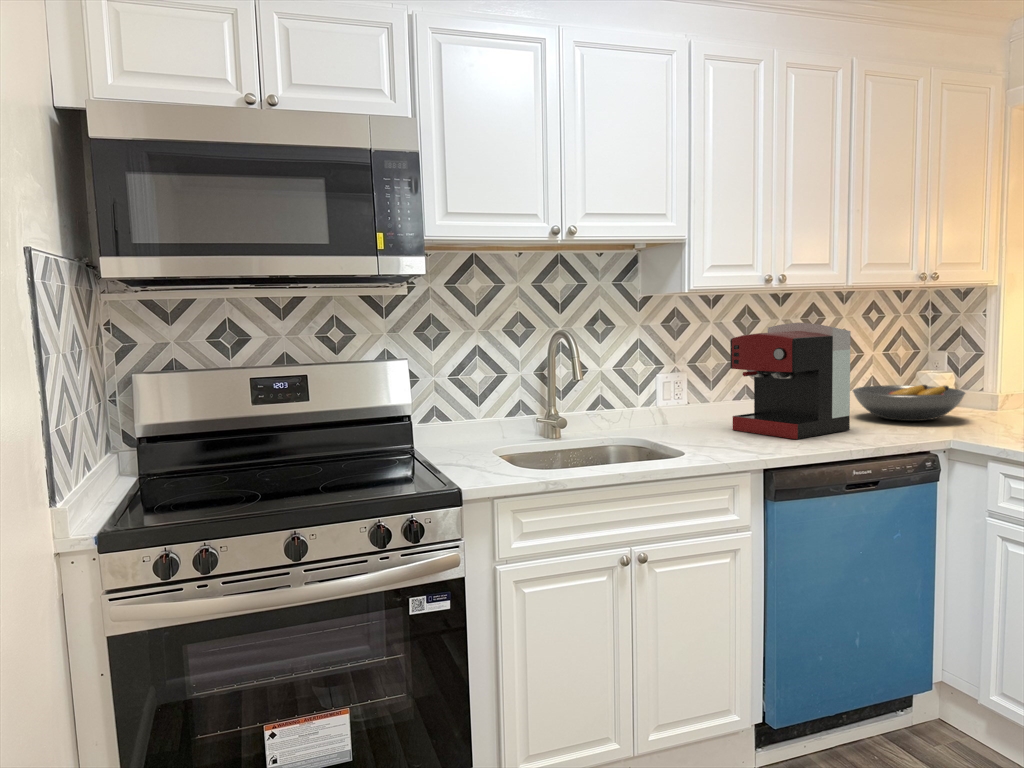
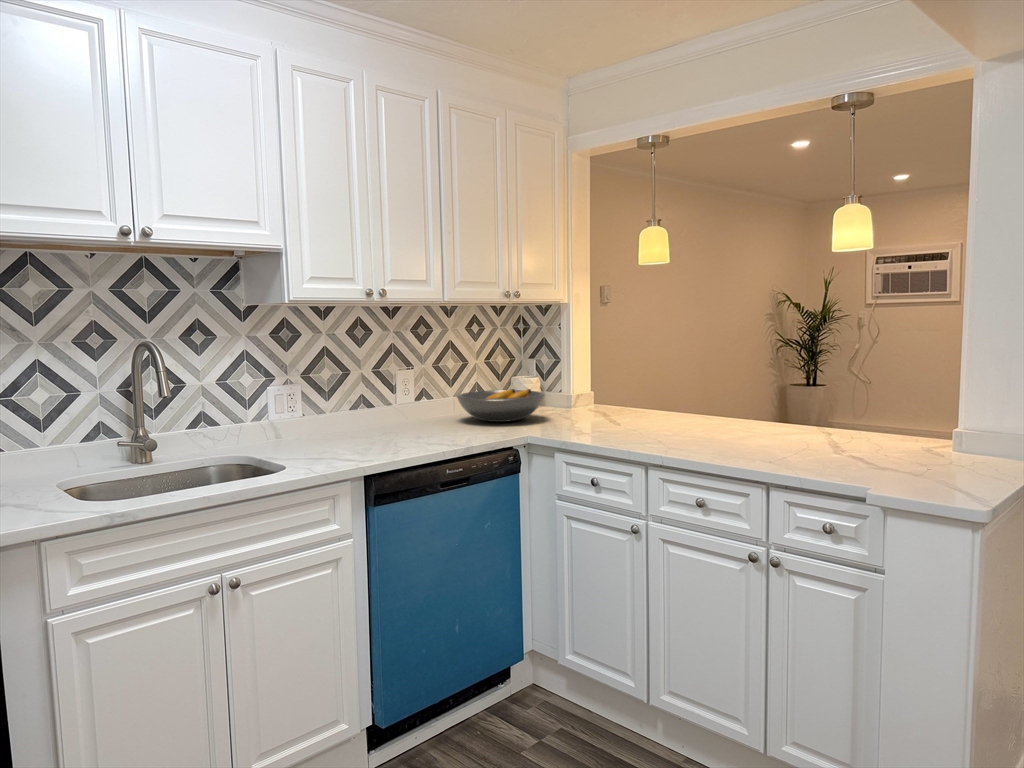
coffee maker: present [730,322,851,439] -> none [338,334,450,445]

